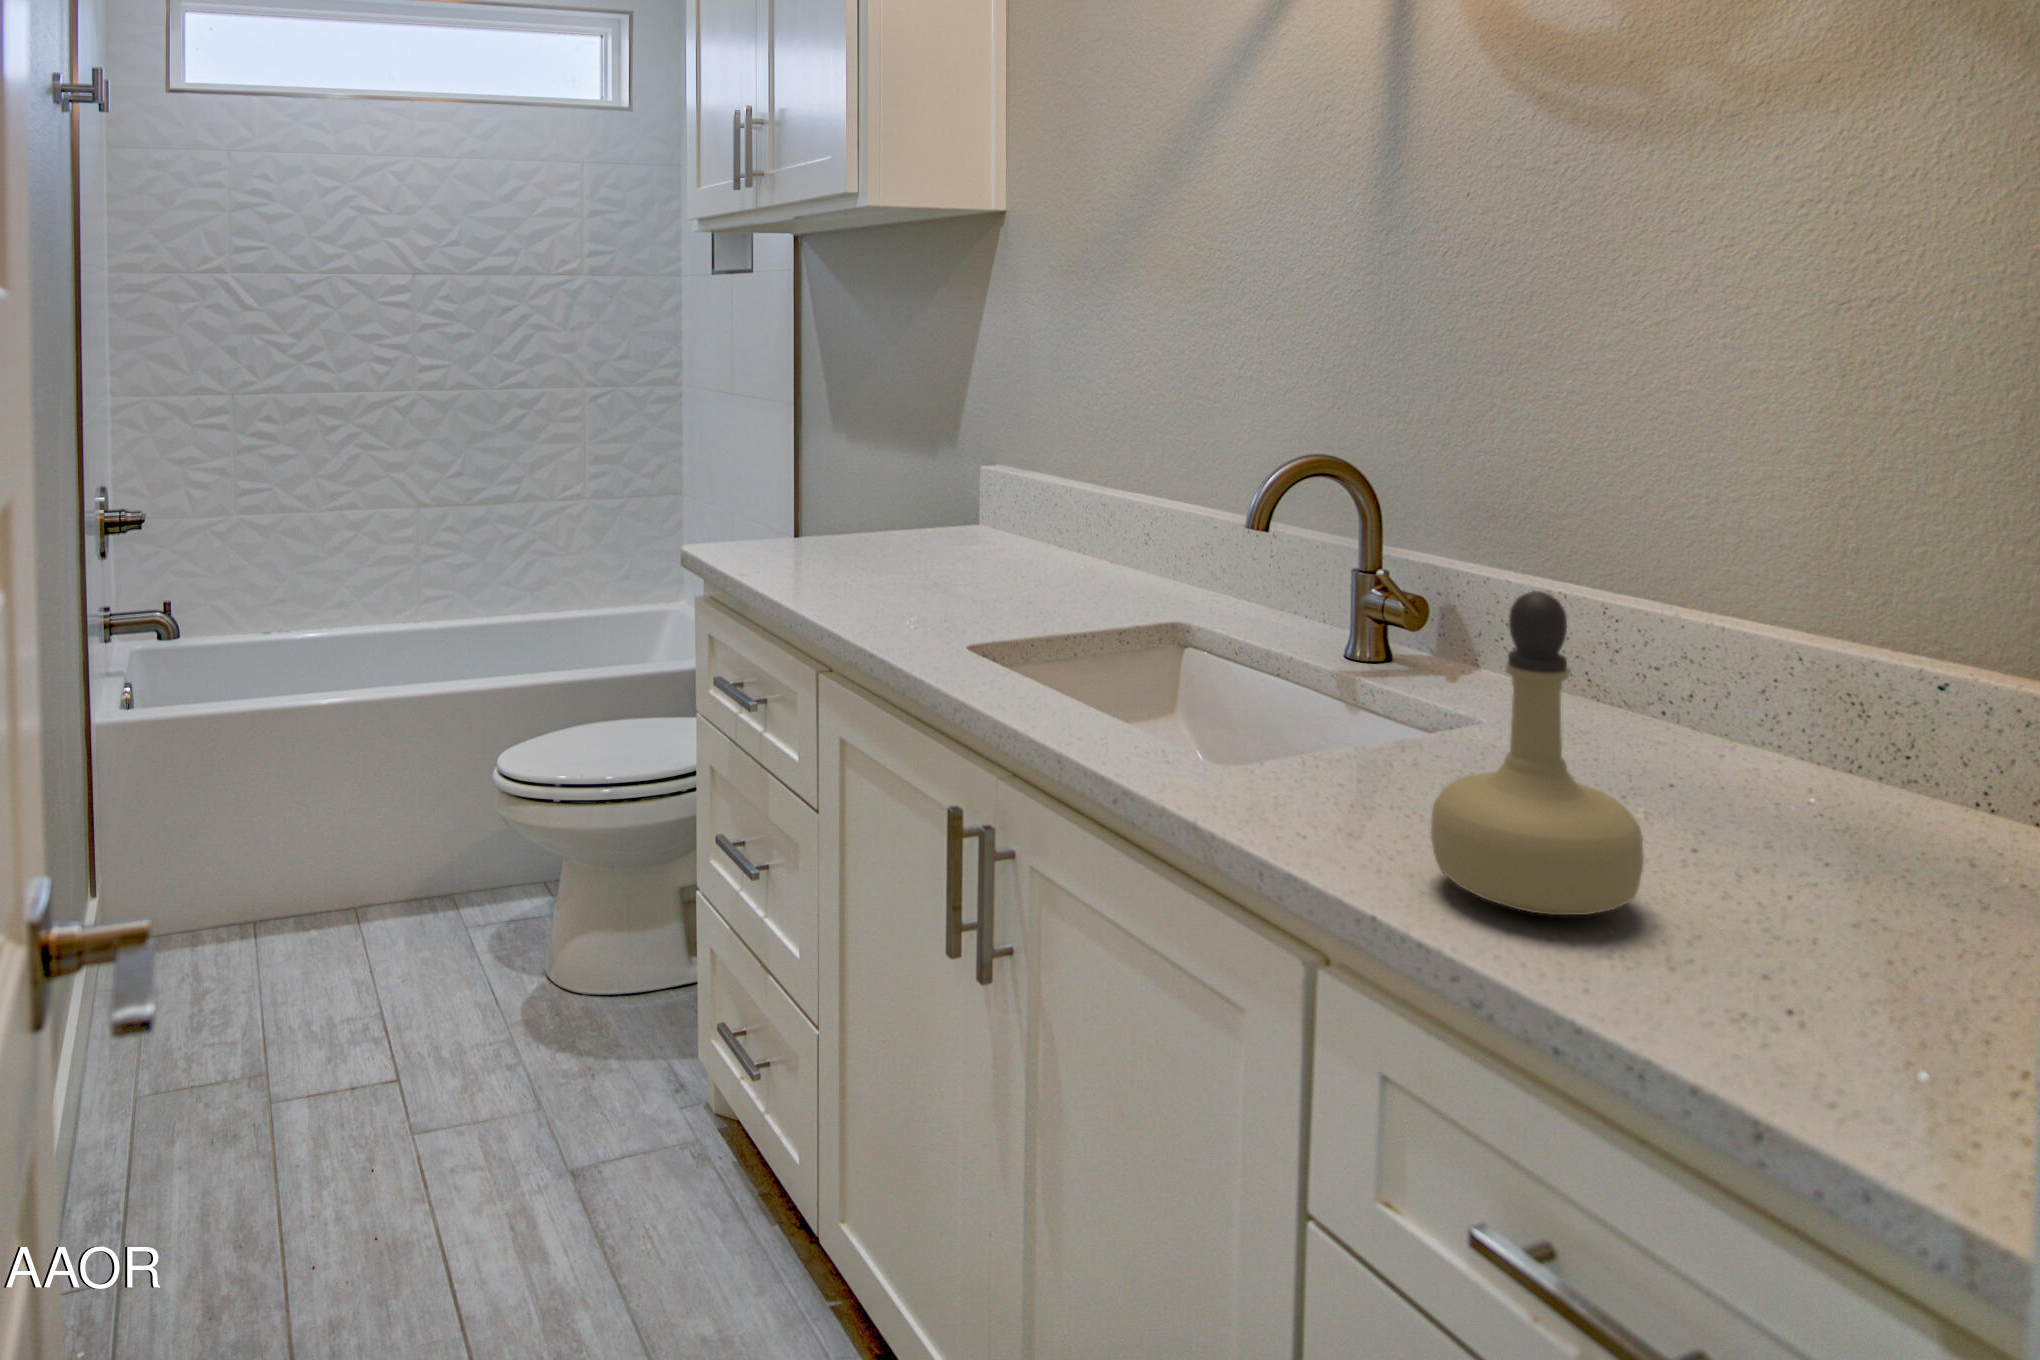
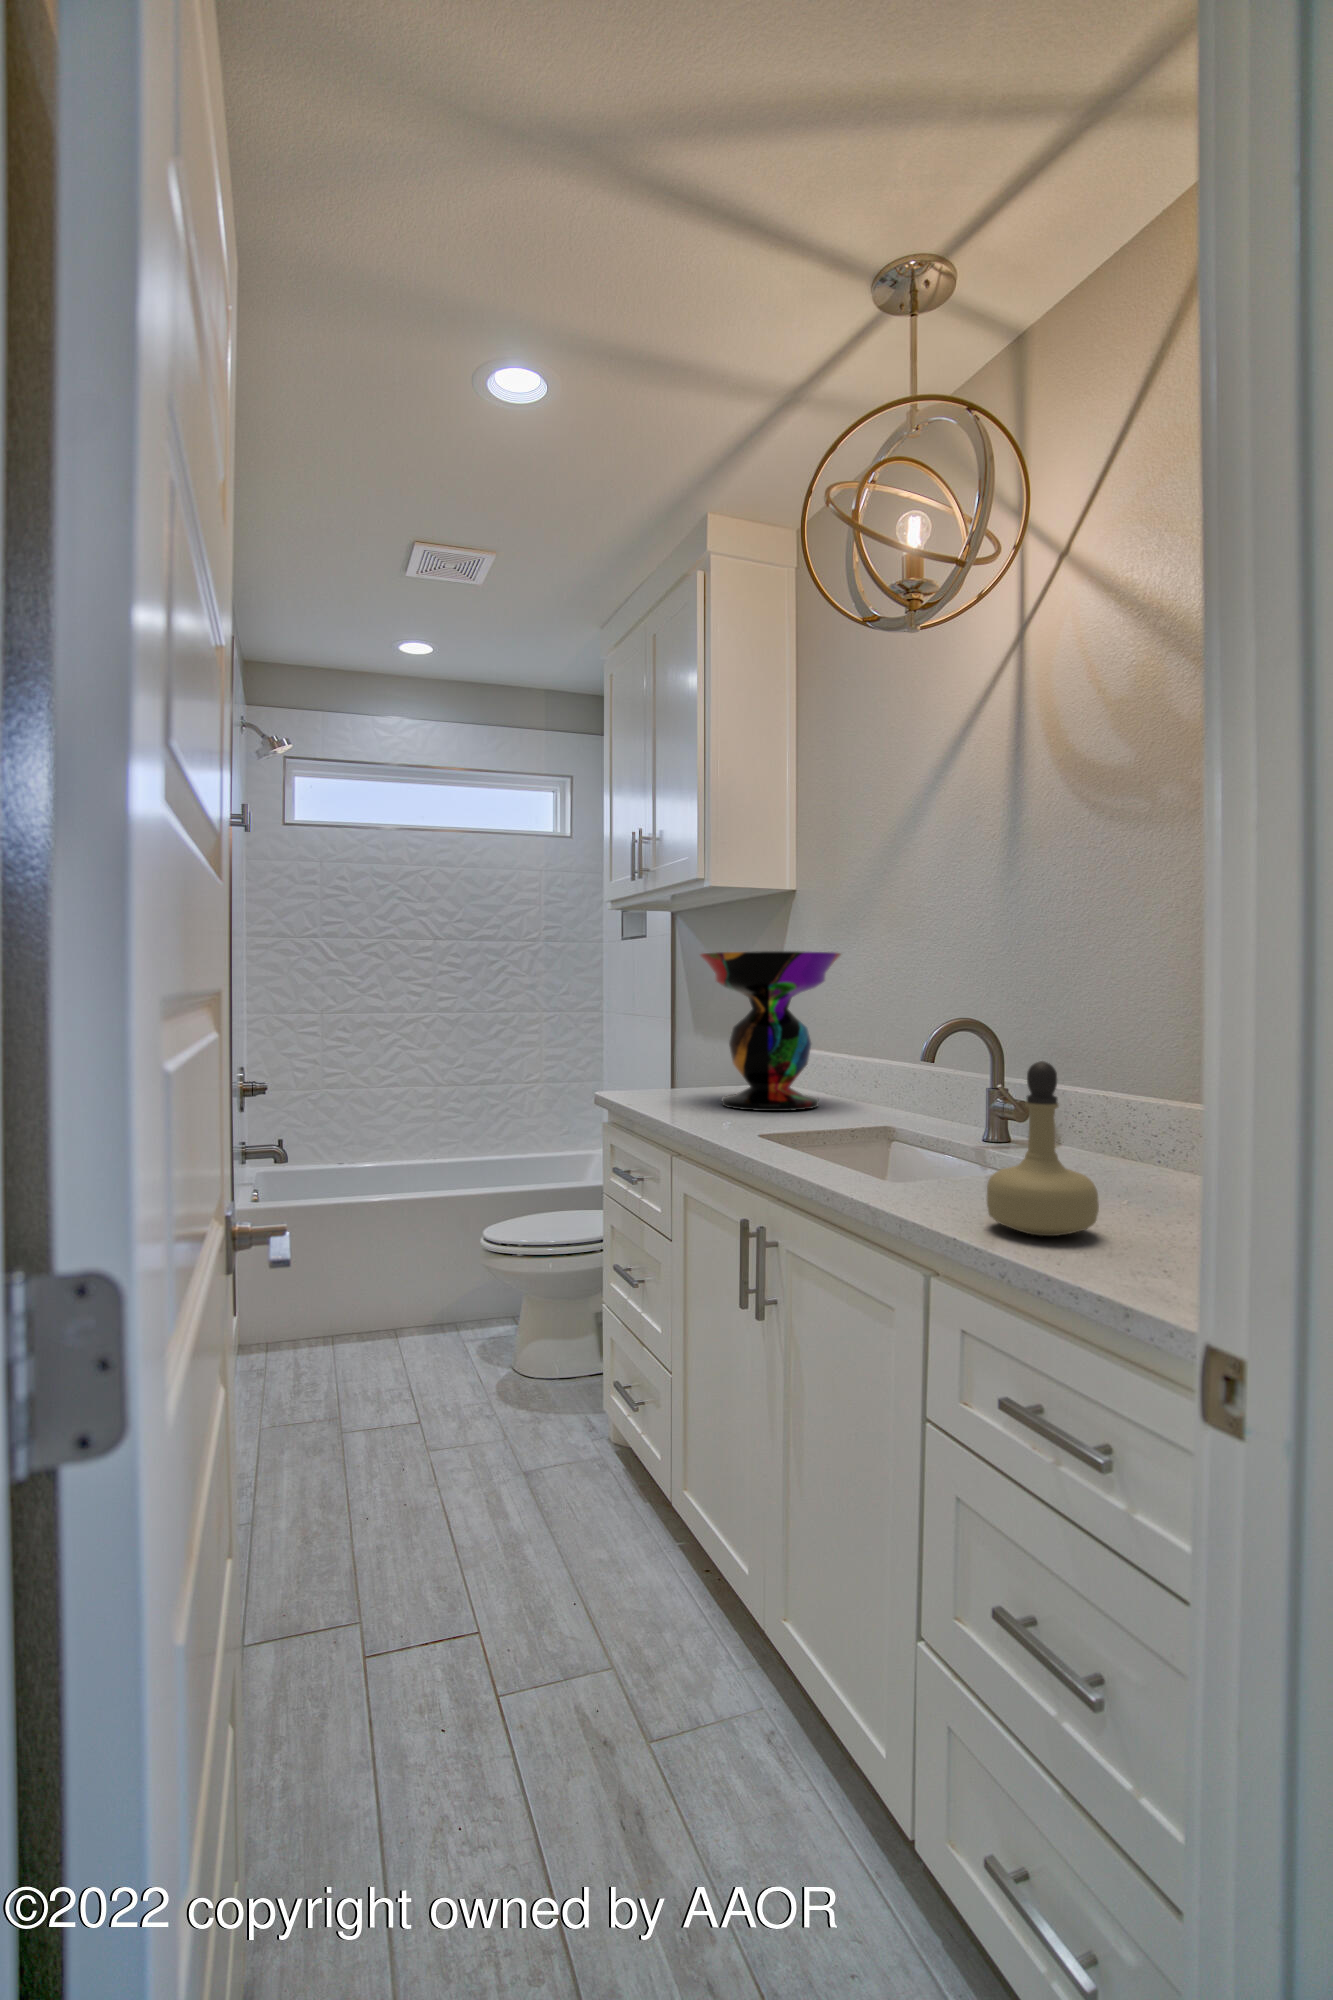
decorative bowl: none [858,326,1094,589] -> present [700,951,841,1111]

